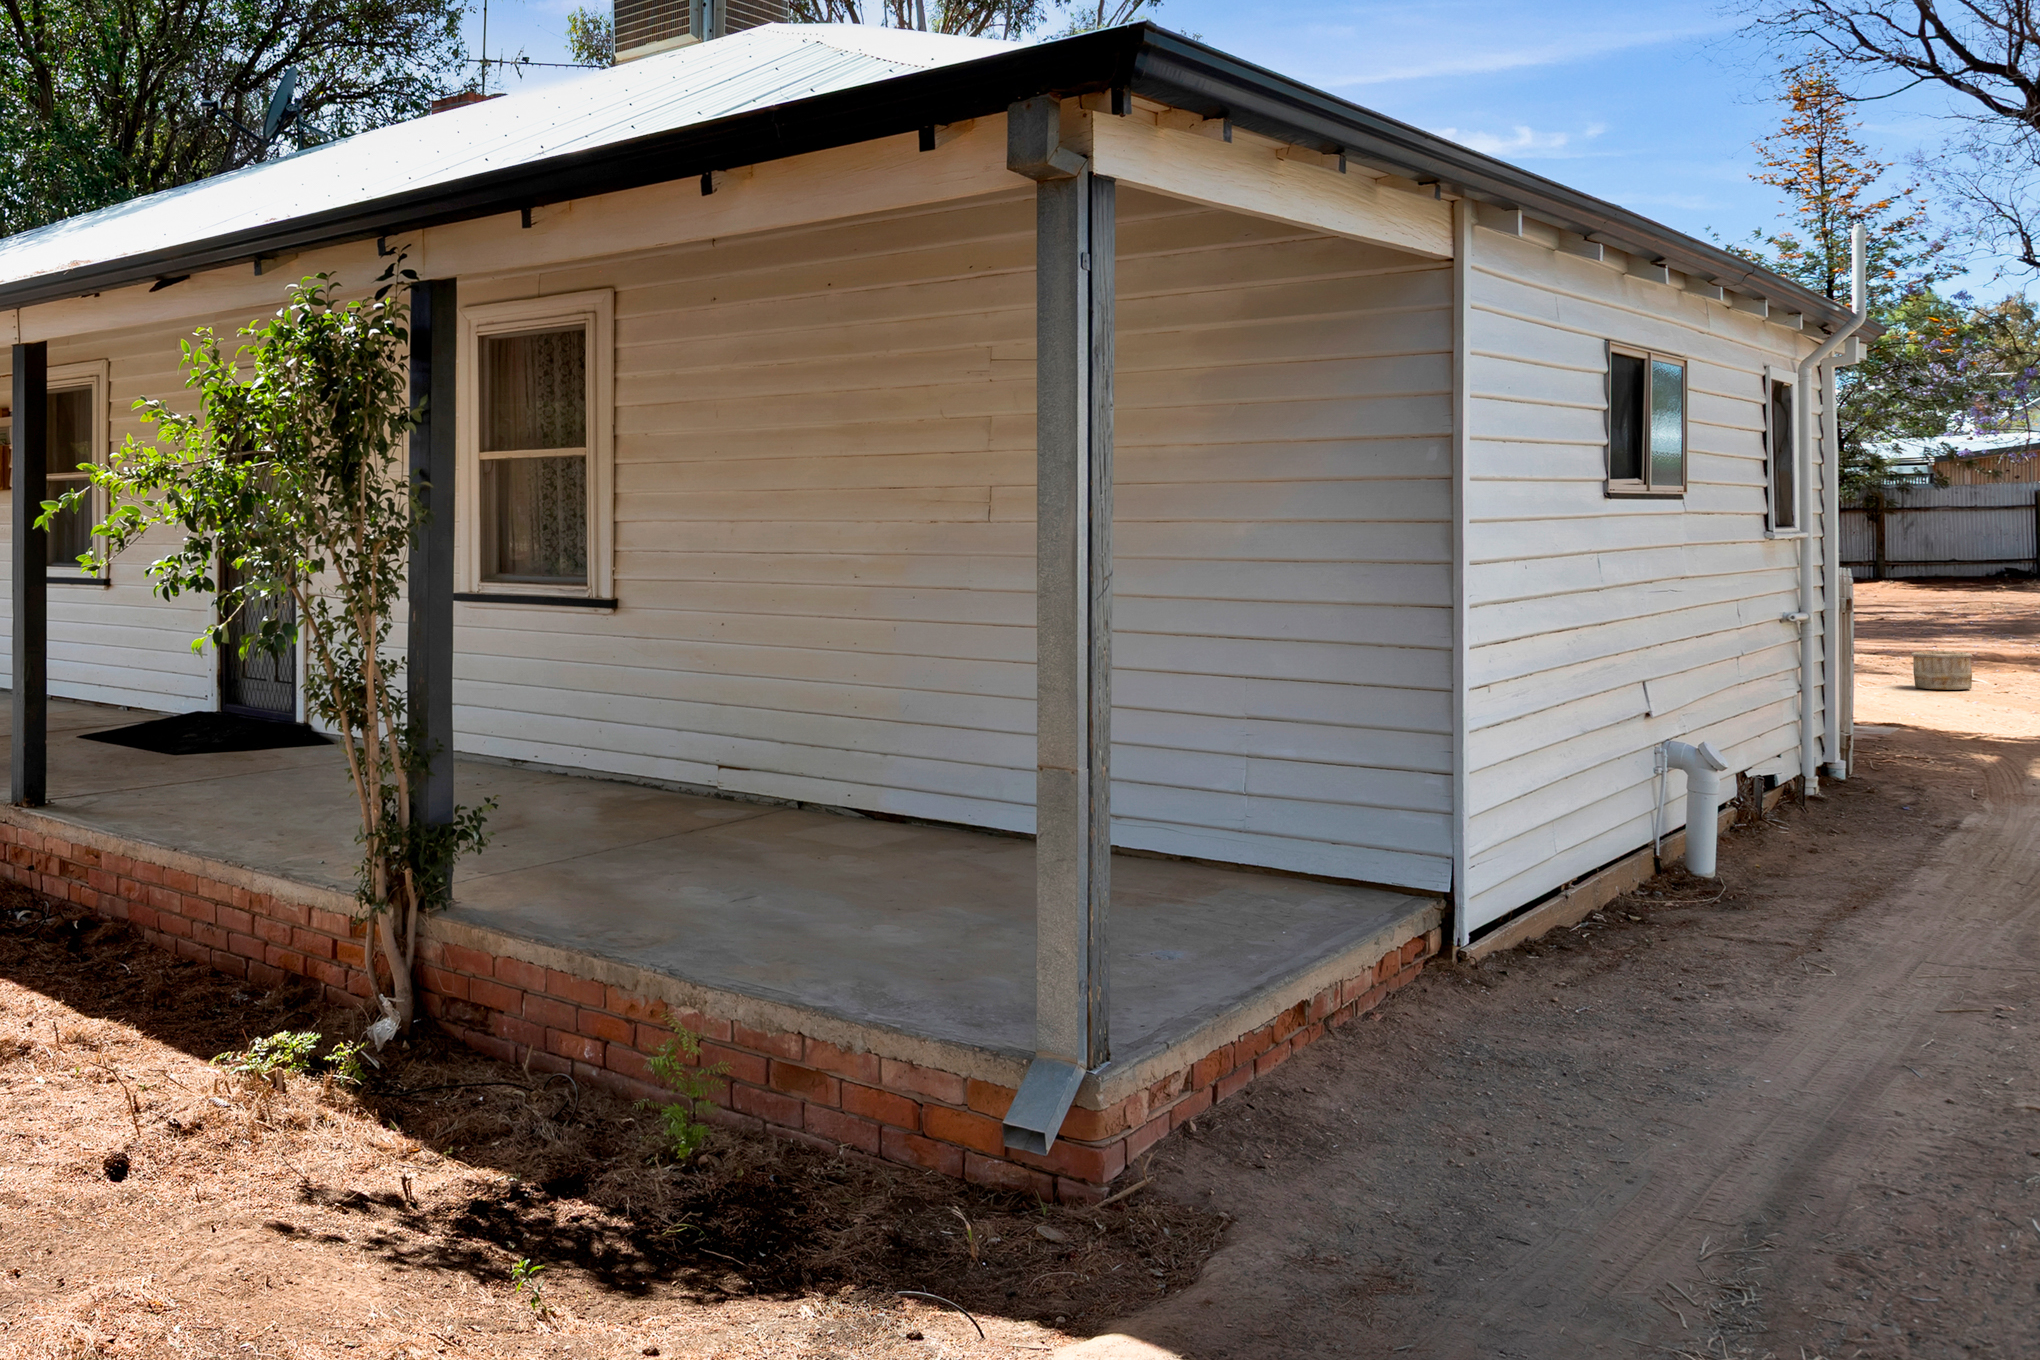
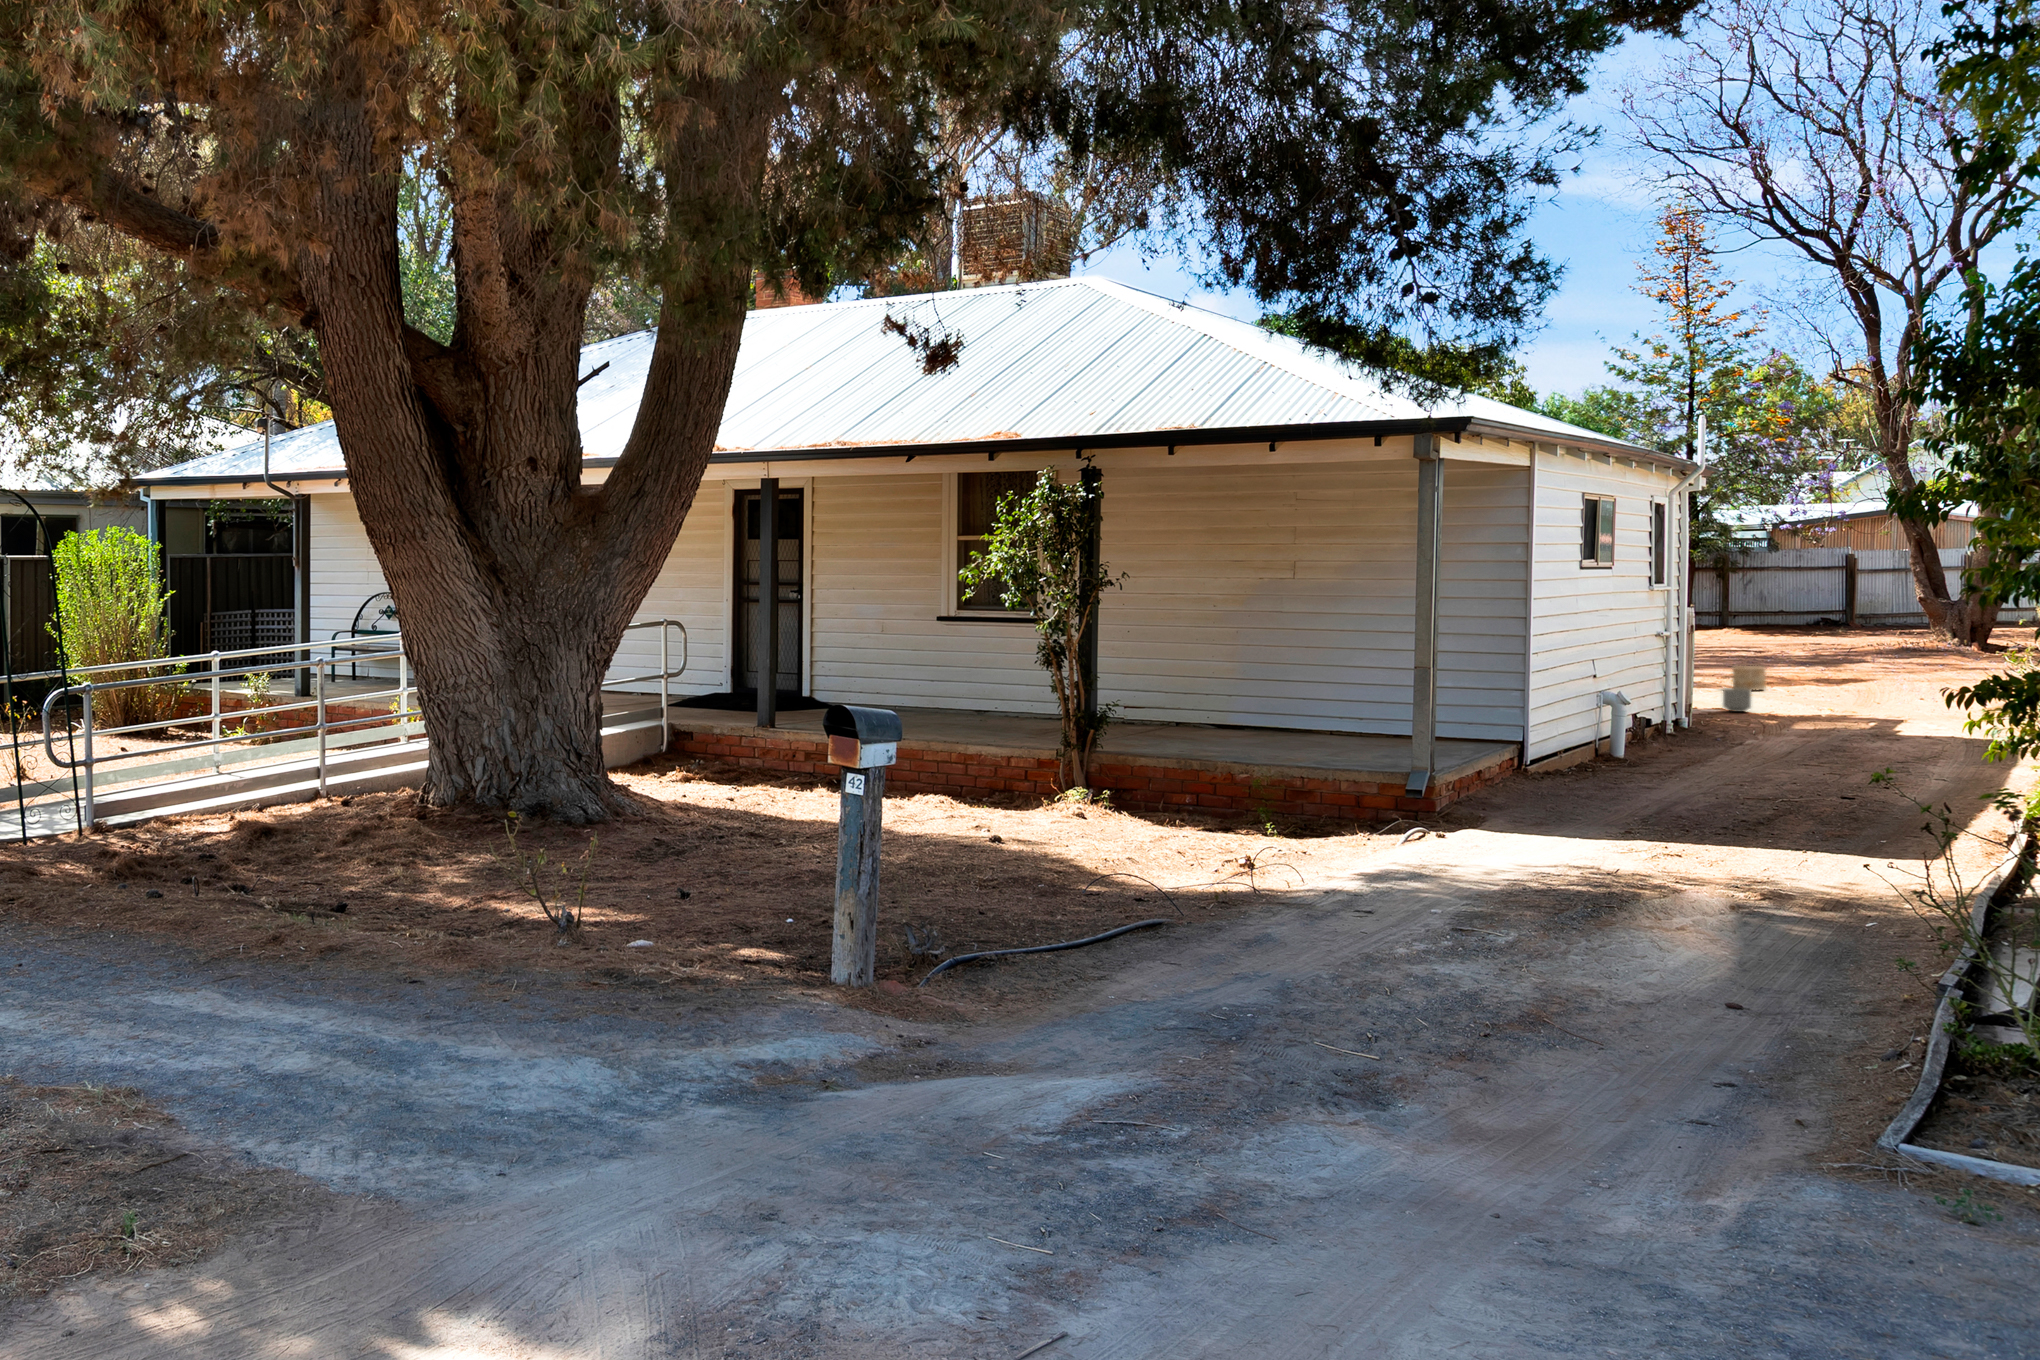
planter: none [1906,697,1961,739] -> present [1723,688,1751,712]

